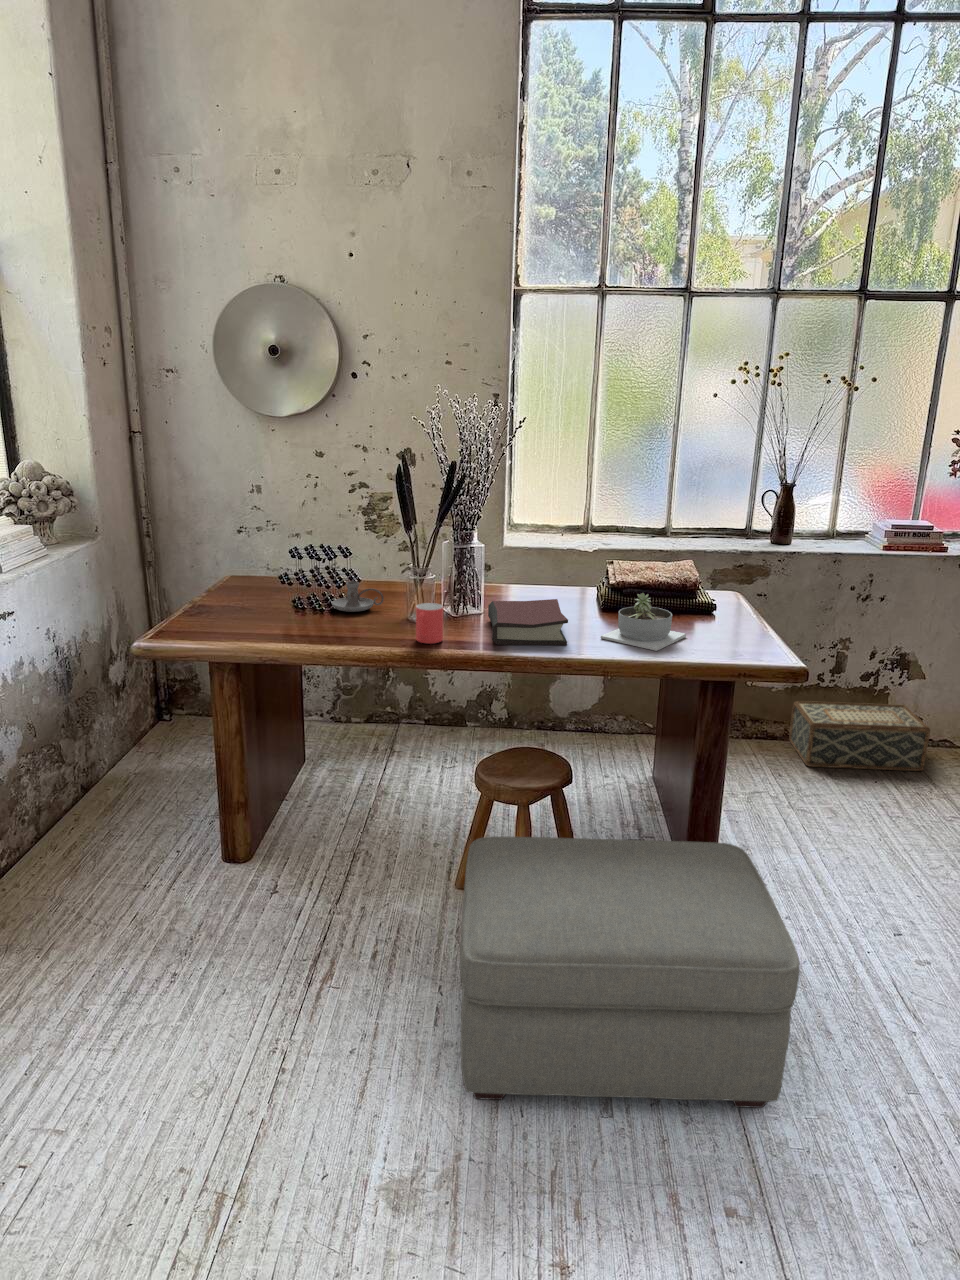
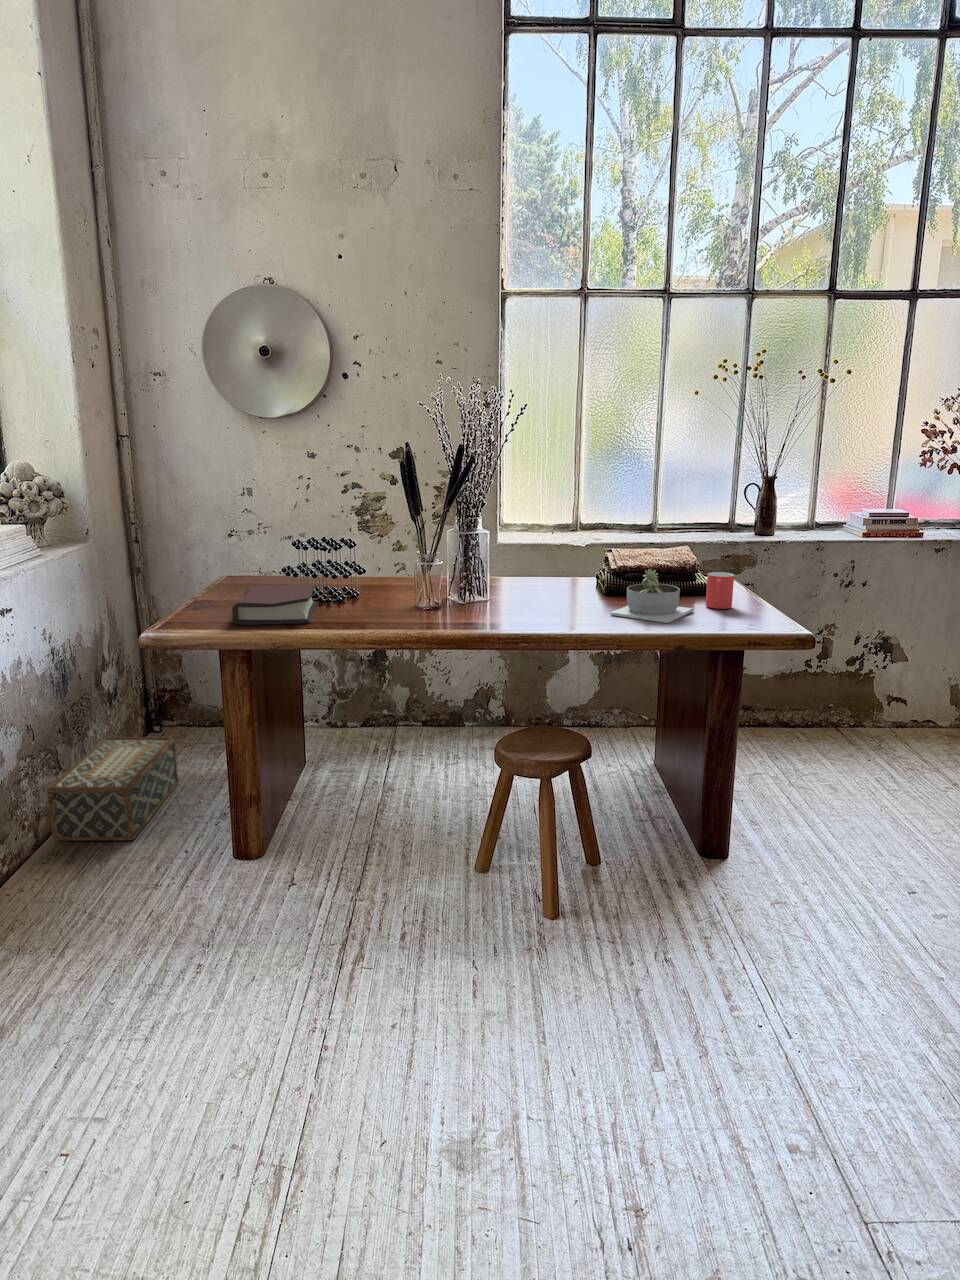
candle holder: present [332,581,384,612] -> none [337,571,389,601]
hardback book: present [488,599,568,645] -> present [232,583,316,625]
mug: present [416,603,443,644] -> present [706,572,734,609]
woven basket: present [789,701,930,771] -> present [47,737,178,841]
ottoman: present [460,837,800,1108] -> none [498,803,843,1062]

